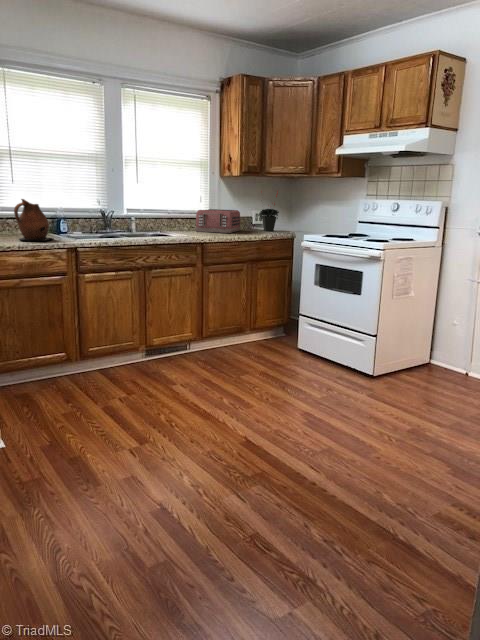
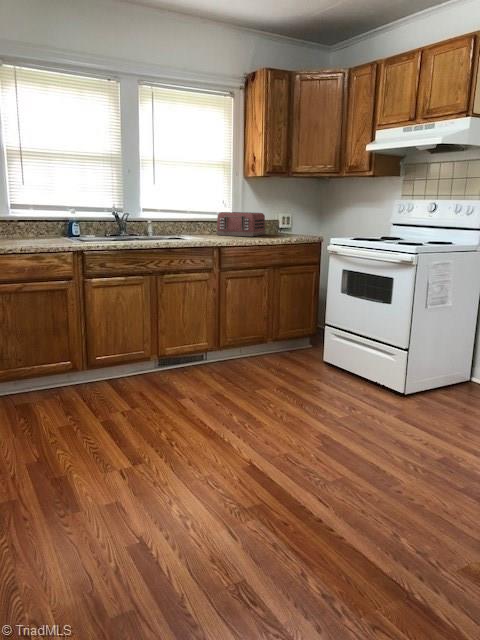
potted plant: present [258,196,279,231] -> none [285,191,307,235]
ceramic pitcher: present [14,199,52,241] -> none [19,199,62,243]

